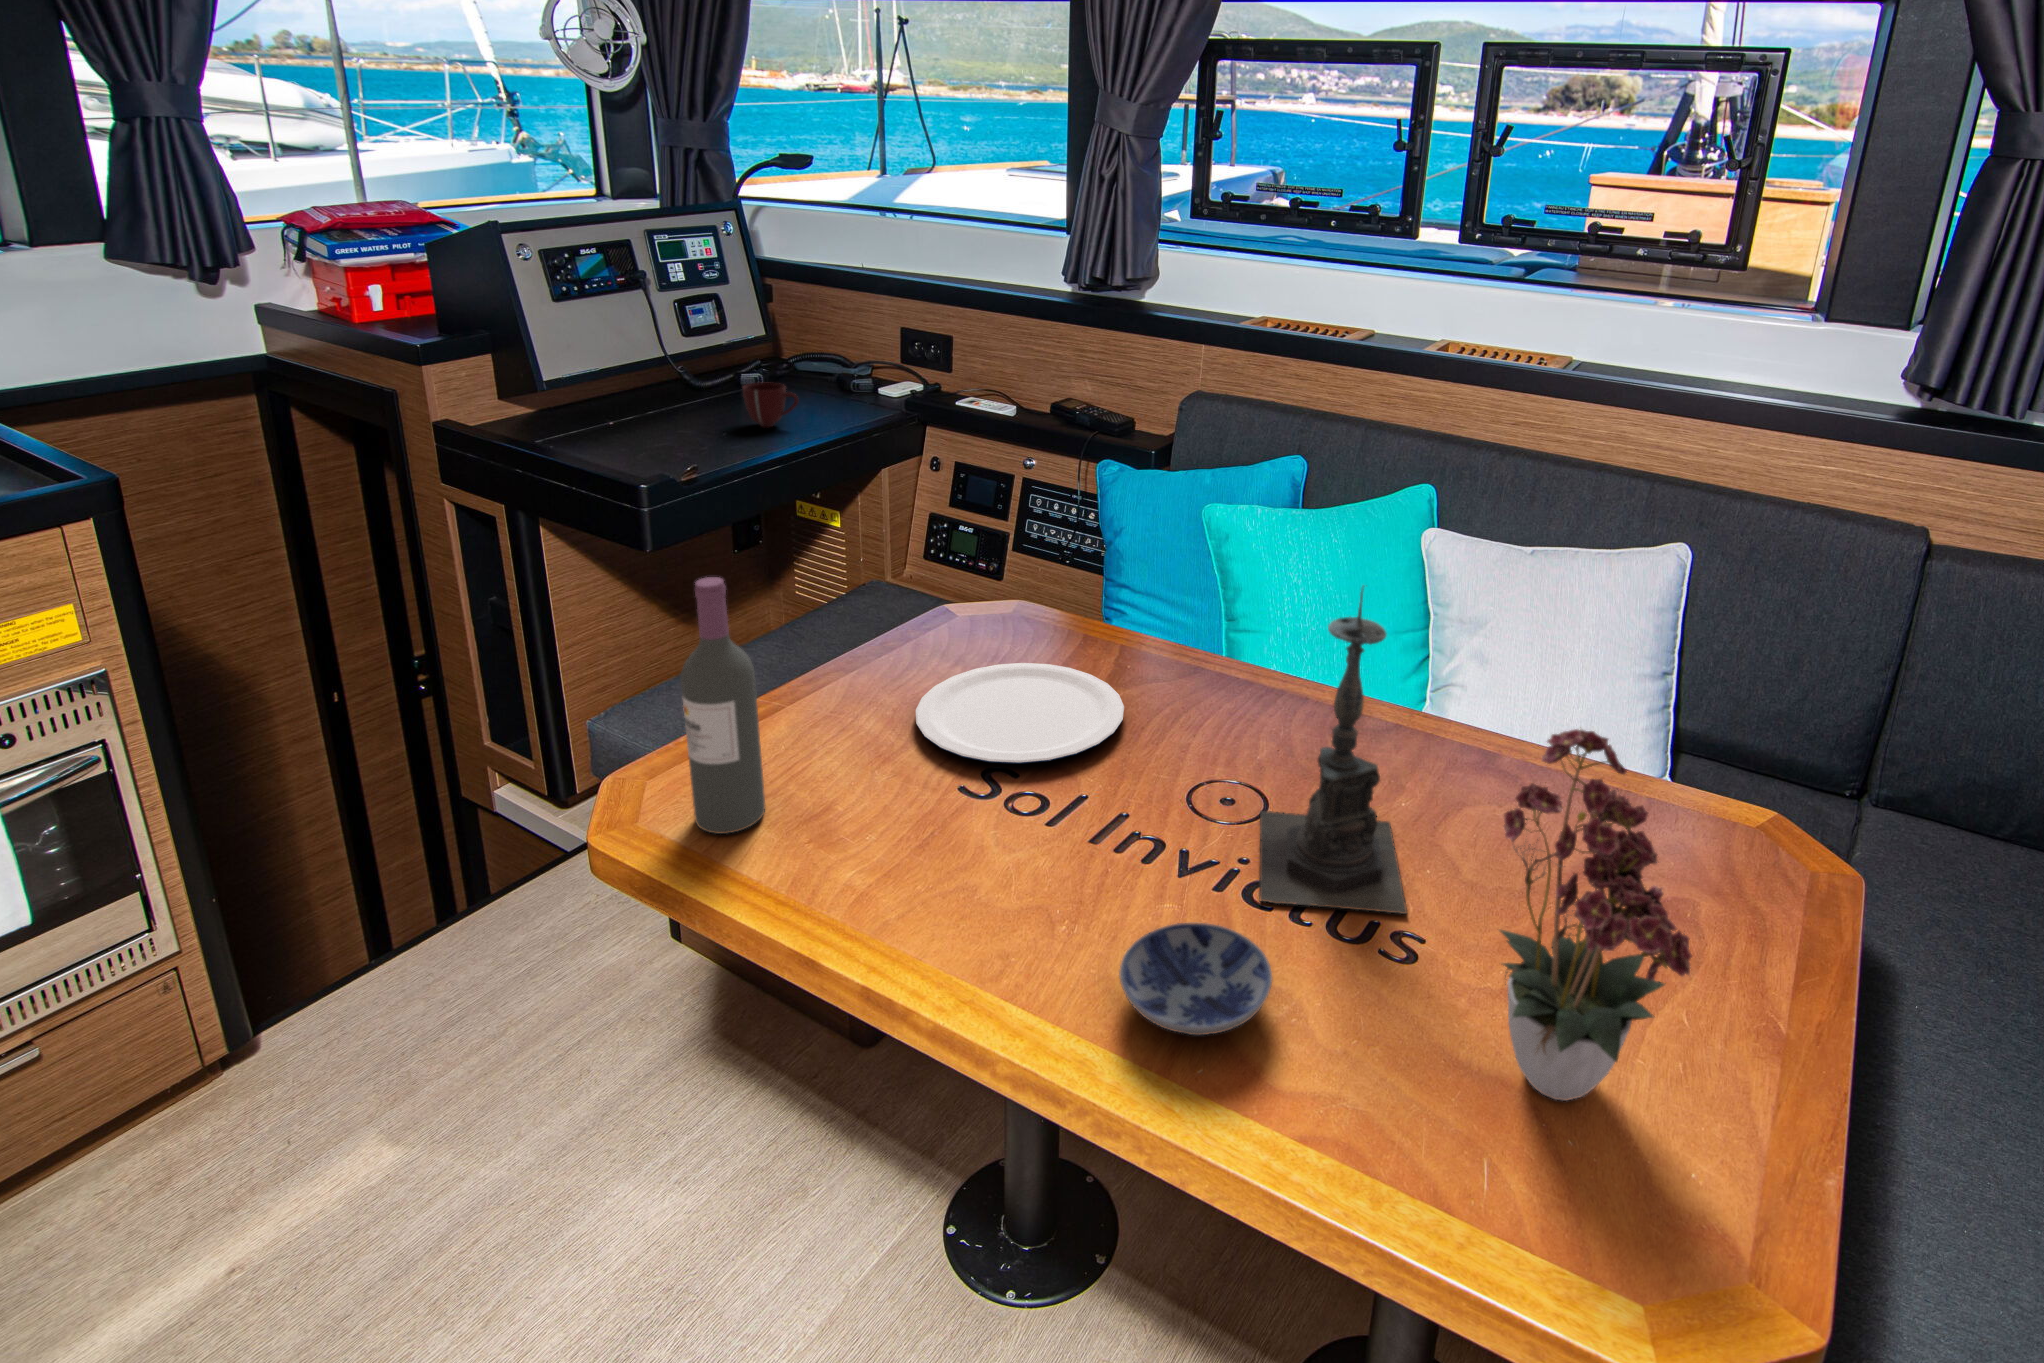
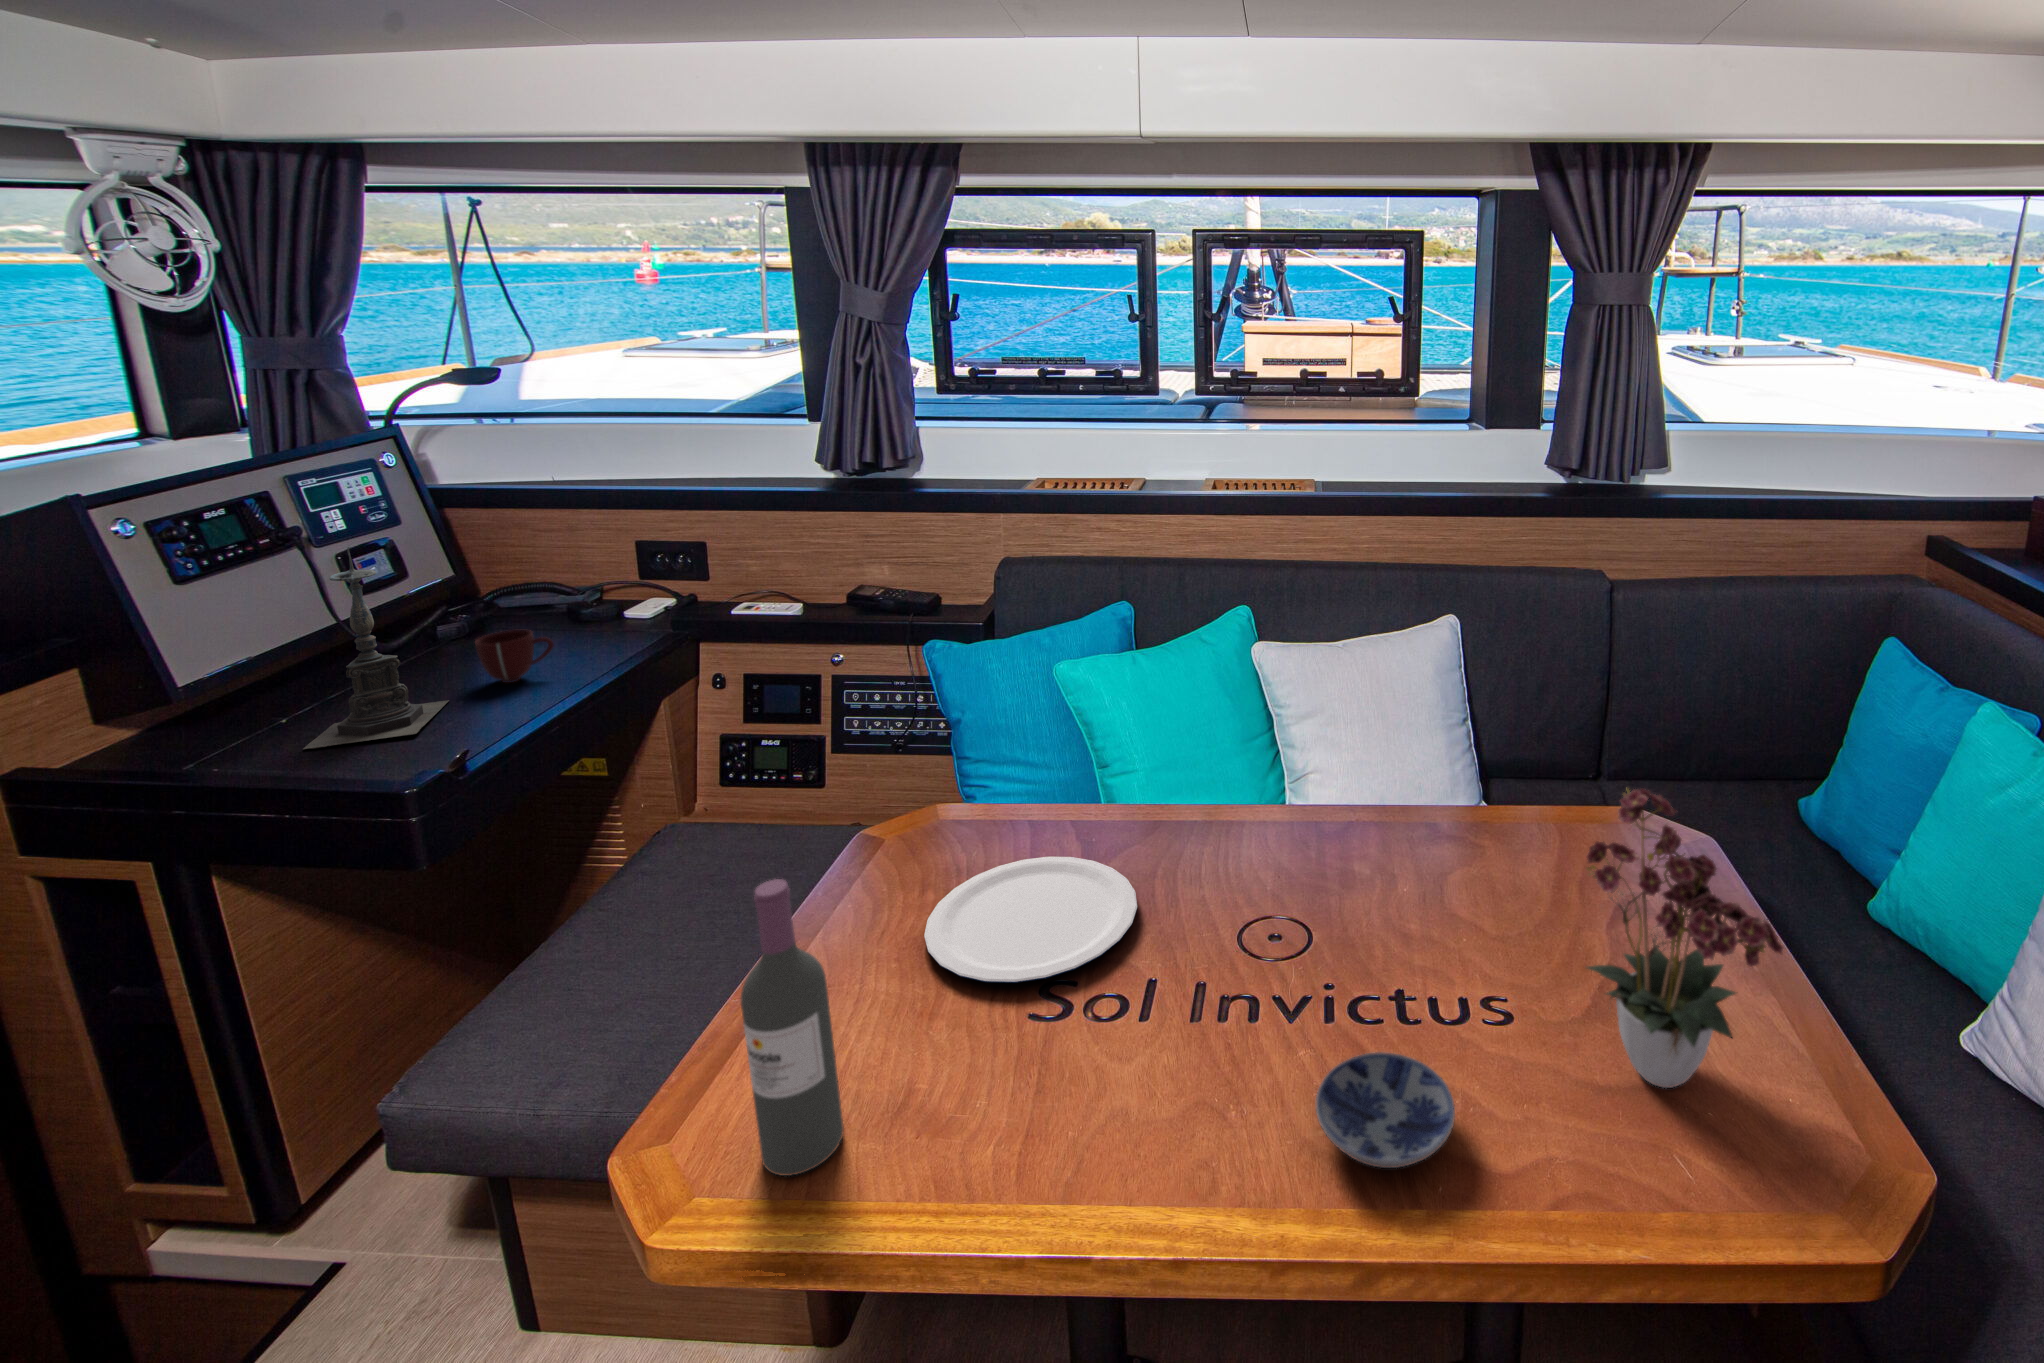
candle holder: present [1260,589,1407,914] -> present [303,547,449,749]

